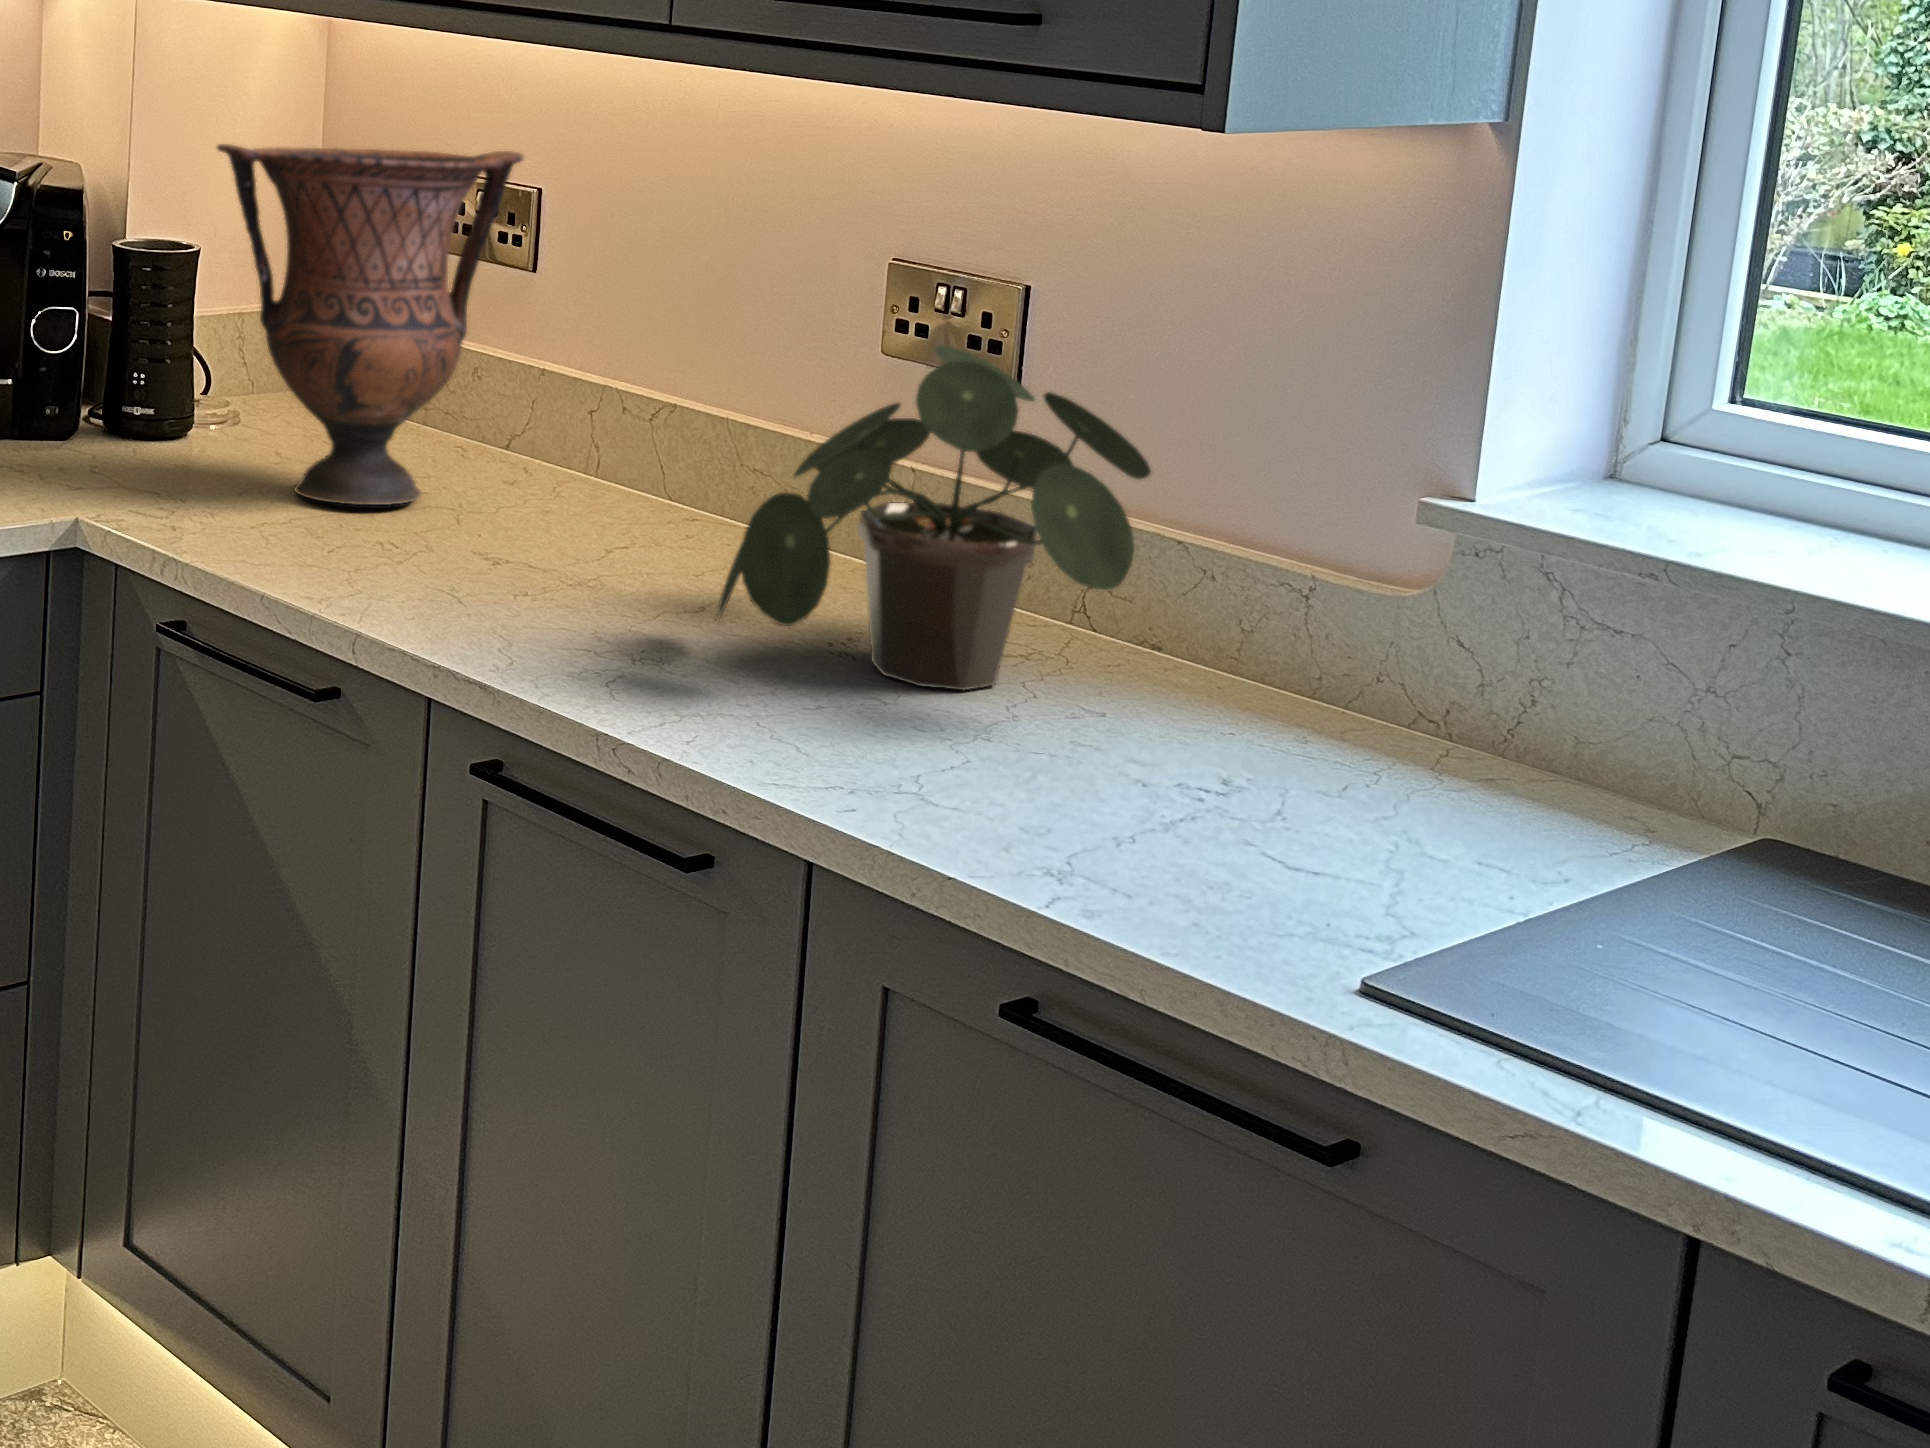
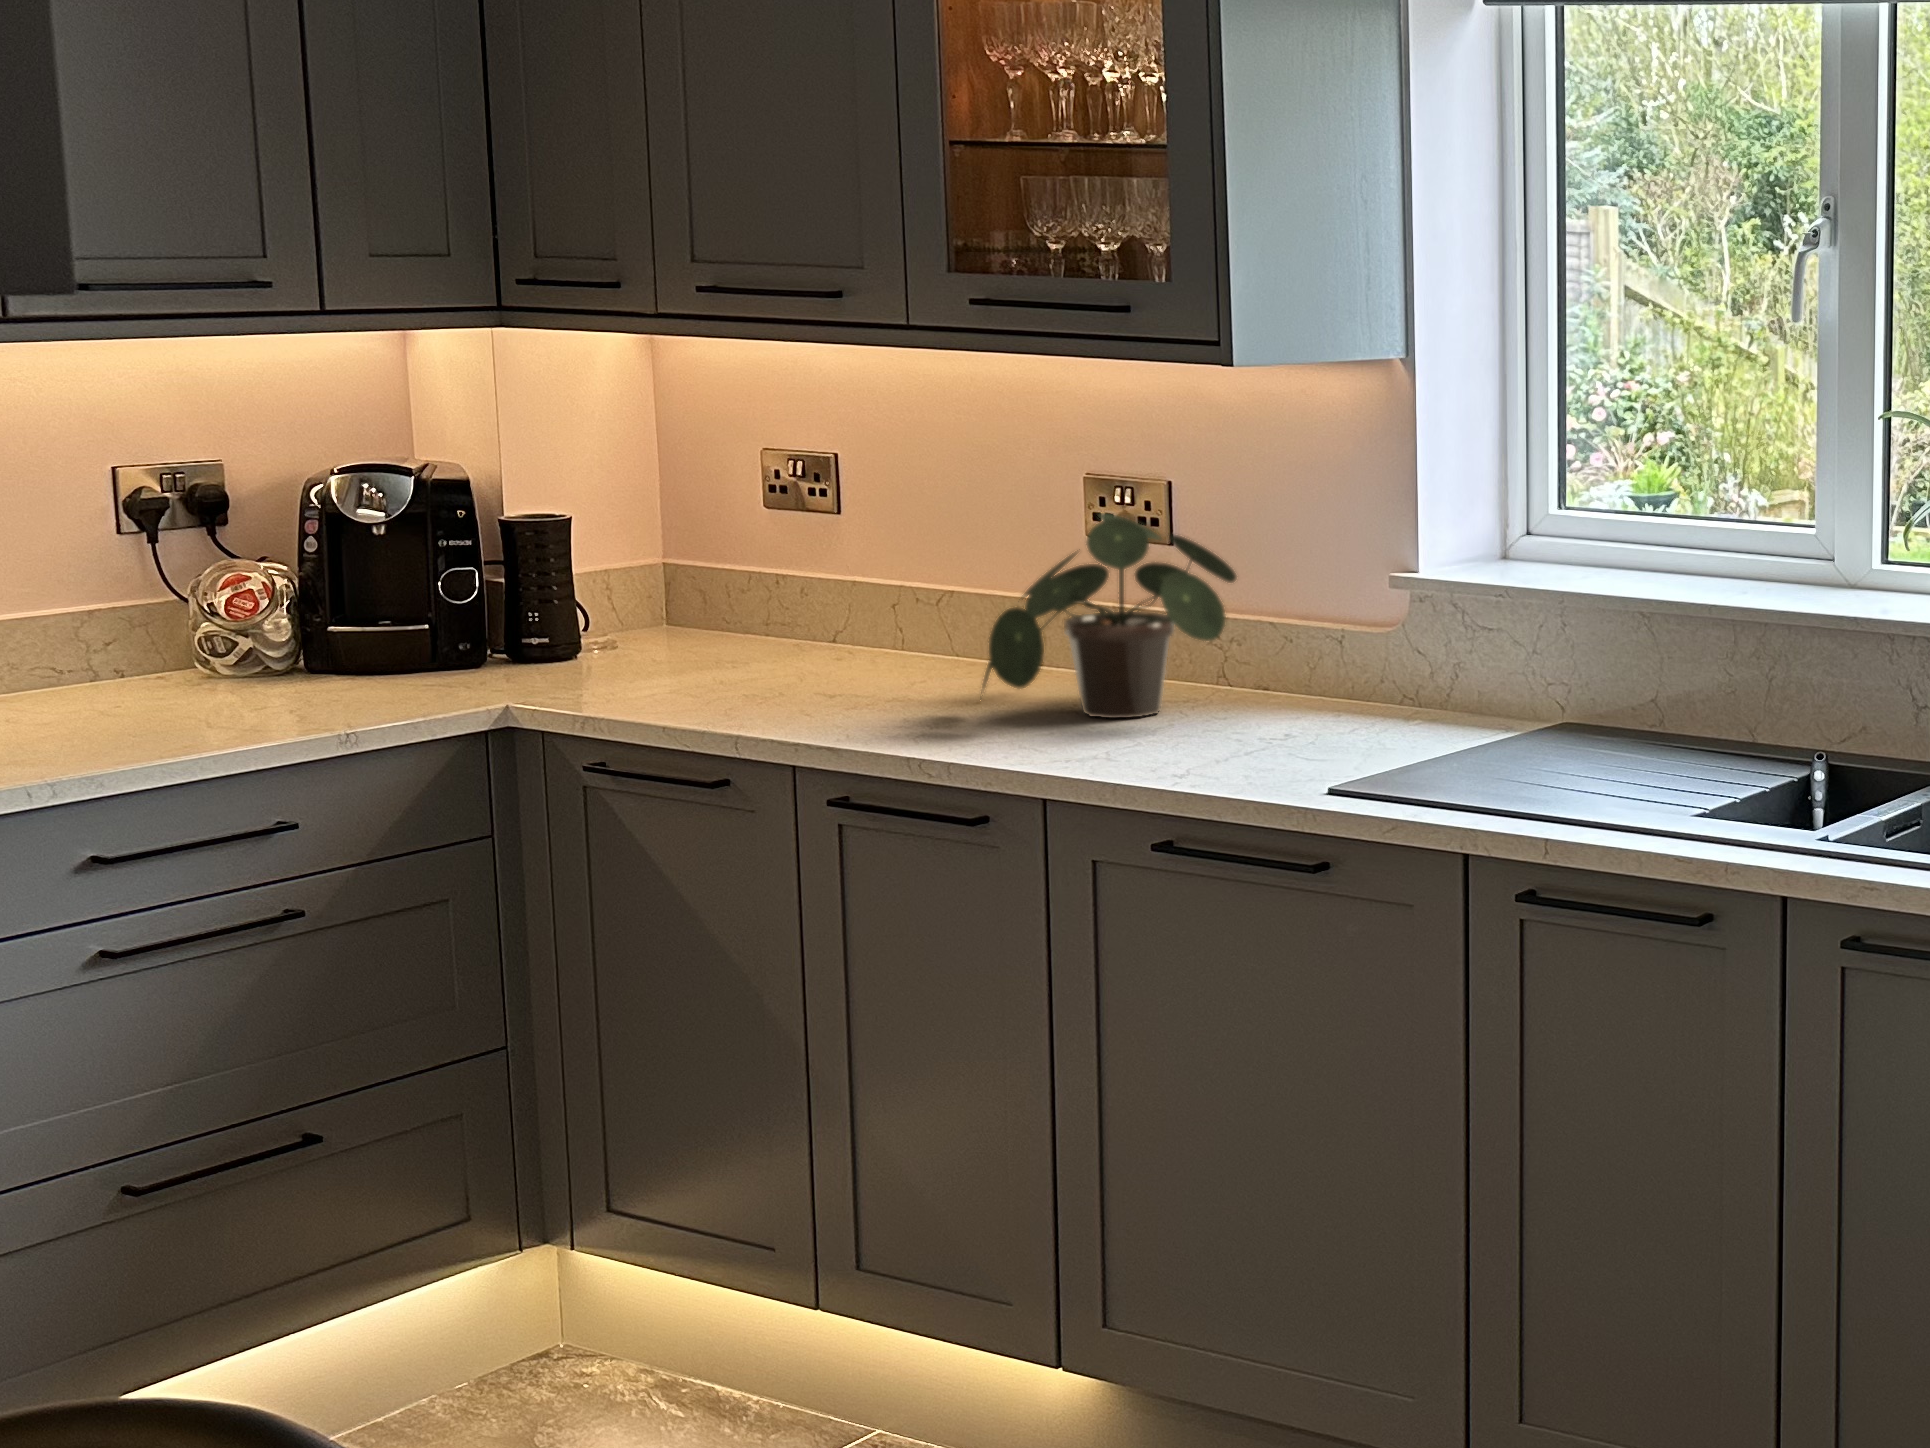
vase: present [217,144,524,505] -> none [582,426,818,676]

